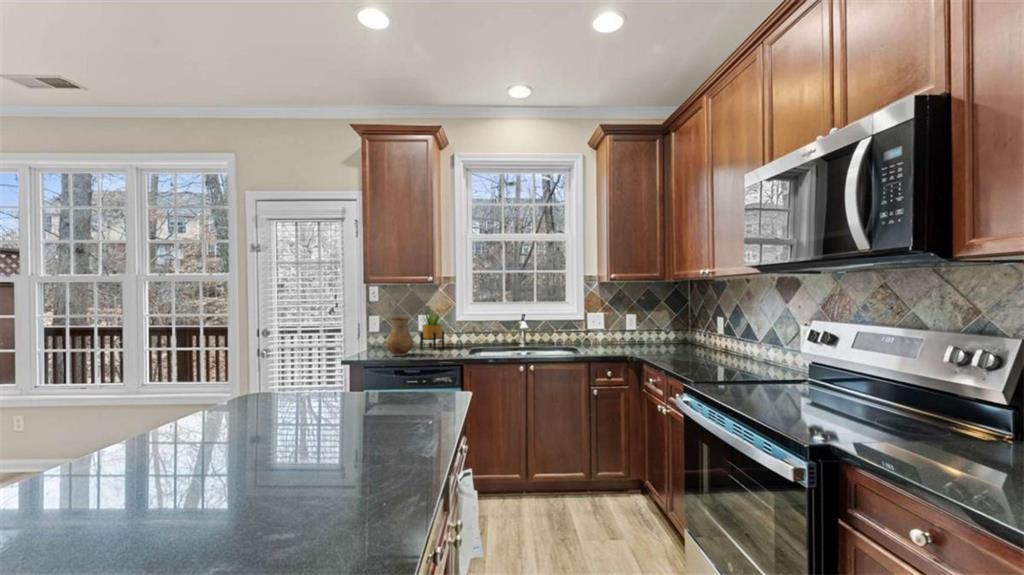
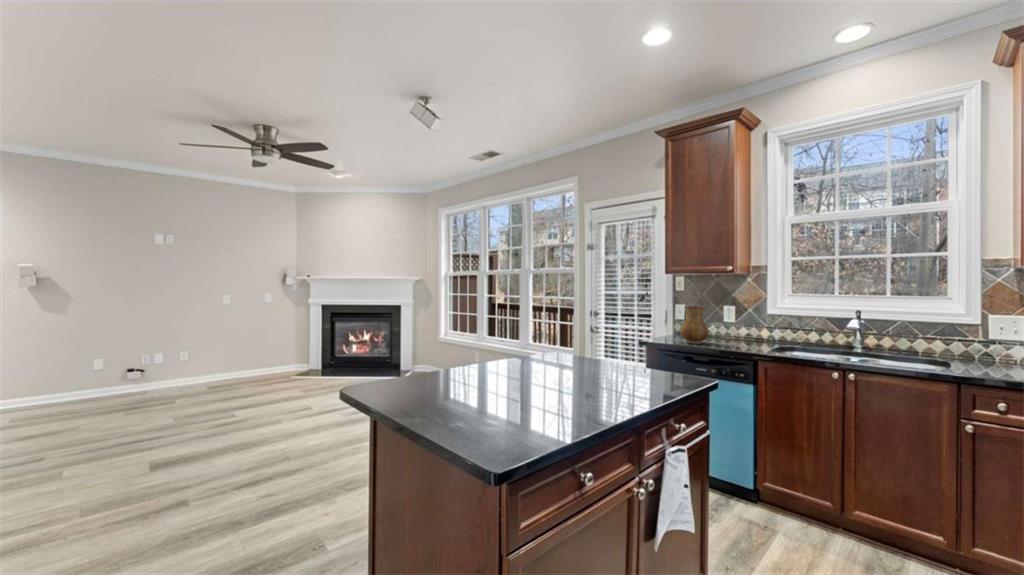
potted plant: present [420,311,444,350] -> none [724,298,752,342]

